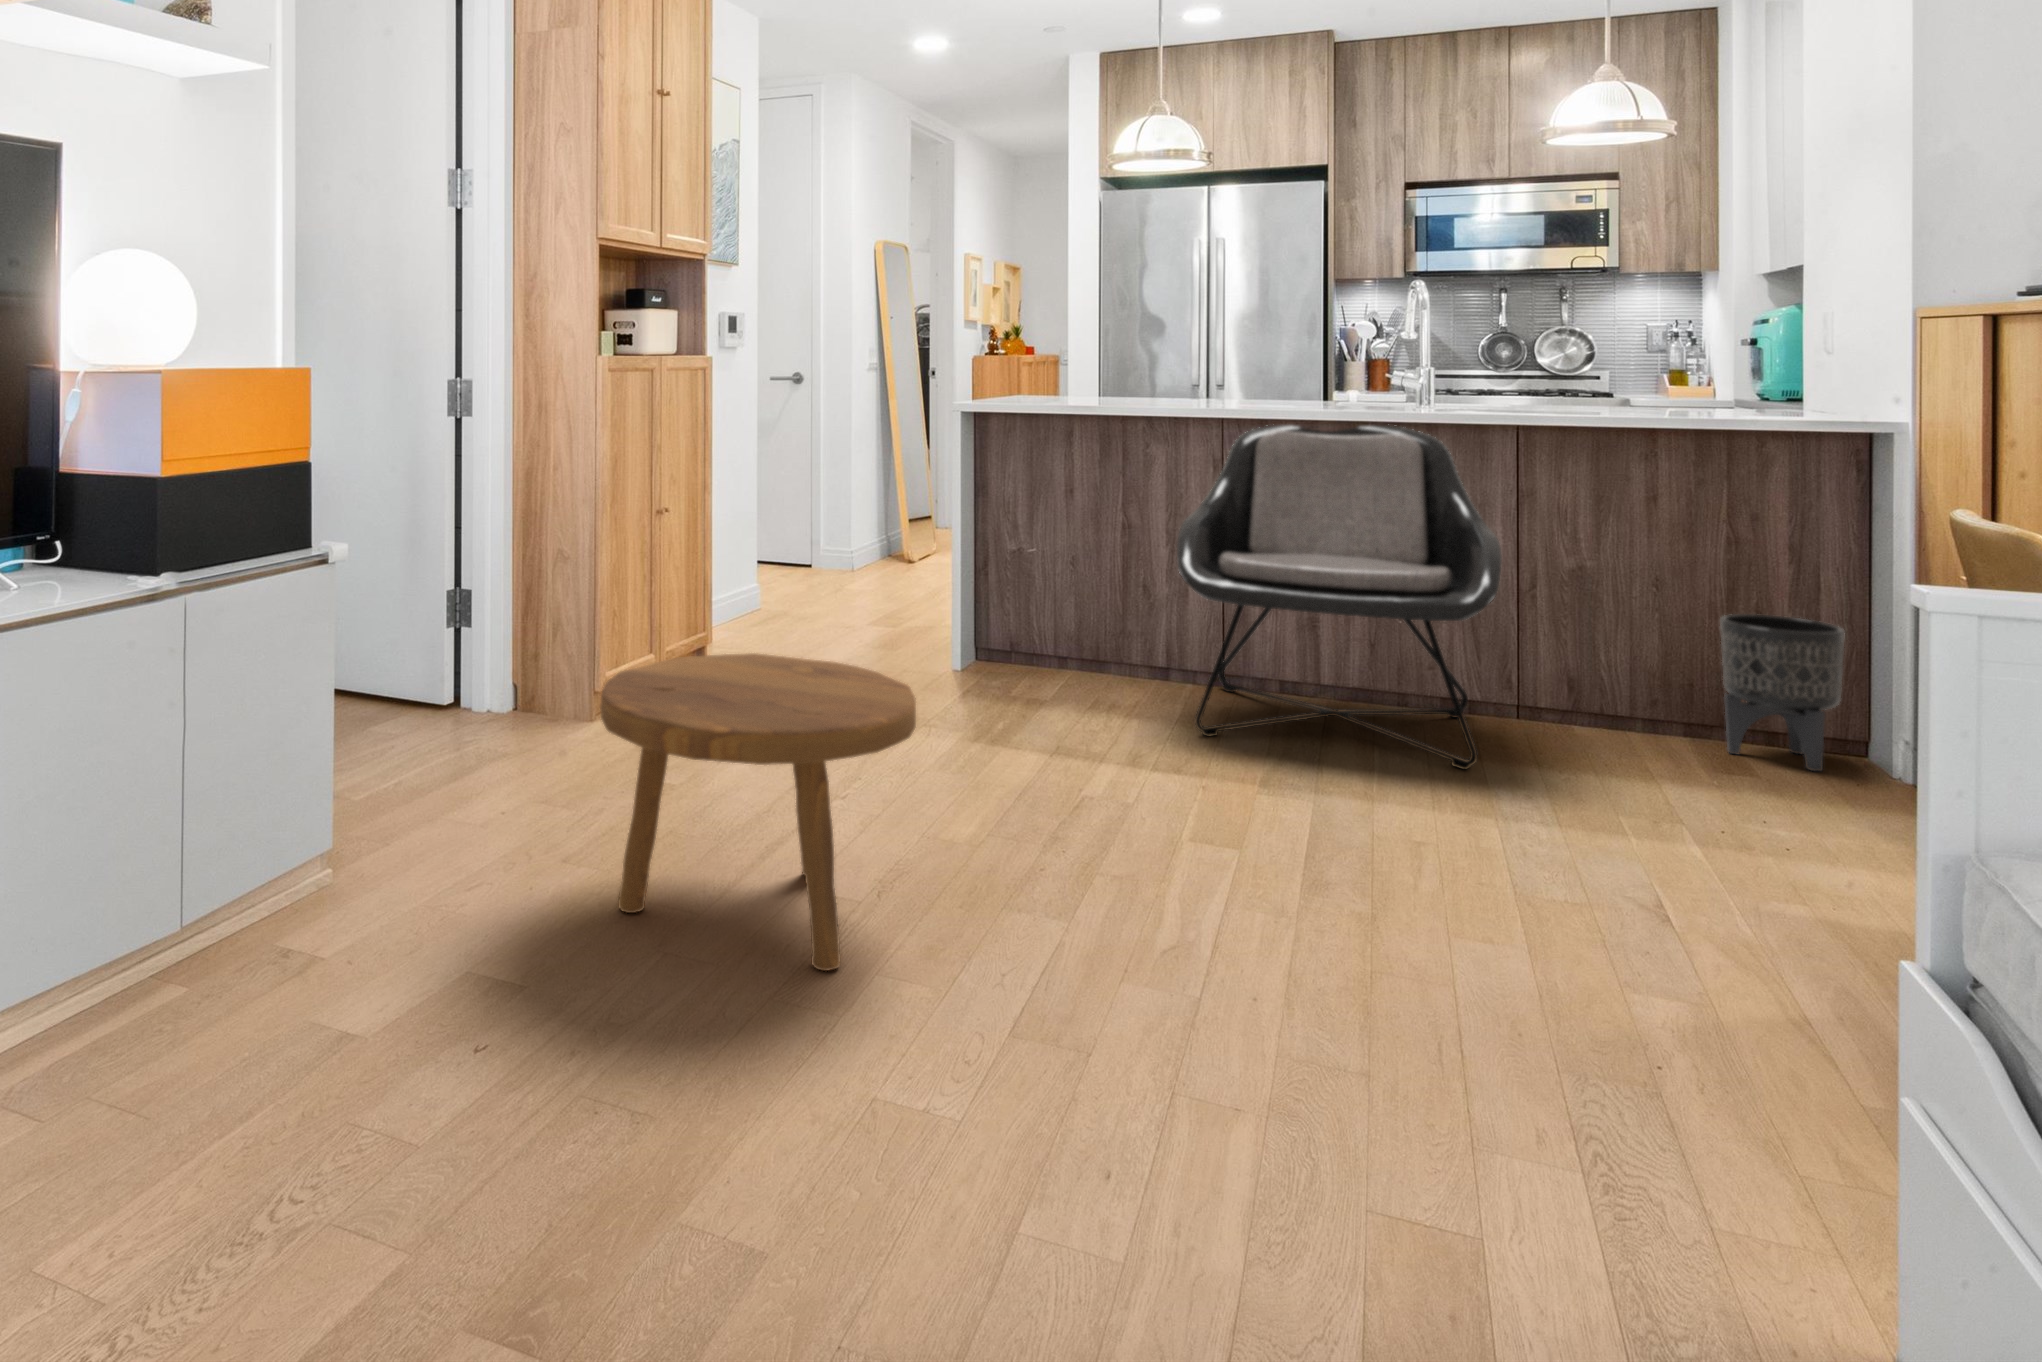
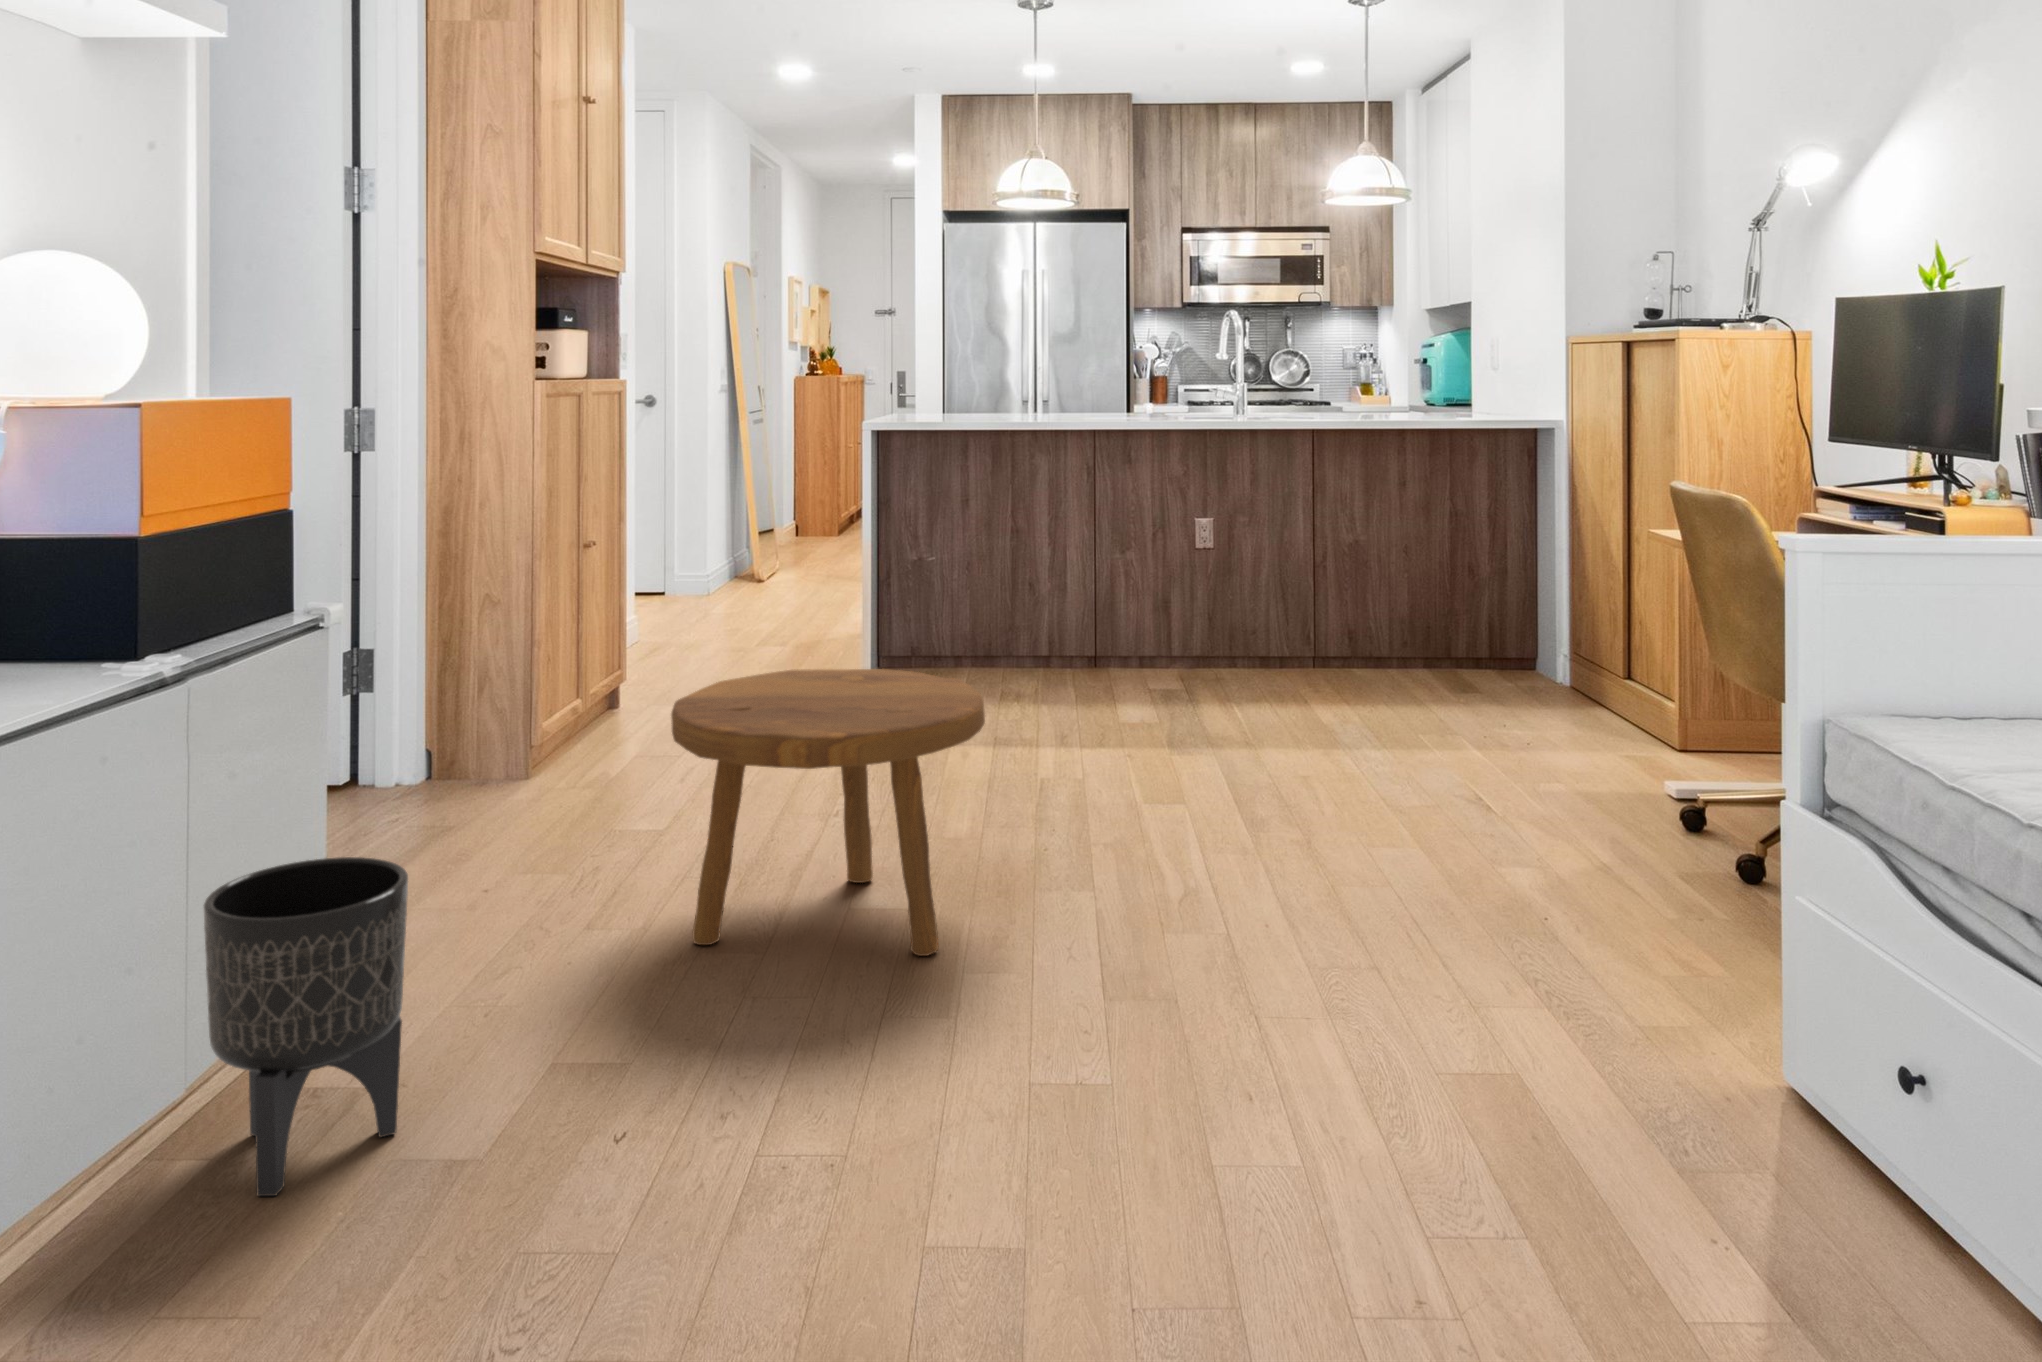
lounge chair: present [1177,424,1502,770] -> none [1076,429,1329,716]
planter: present [1720,614,1845,771] -> present [203,857,408,1196]

